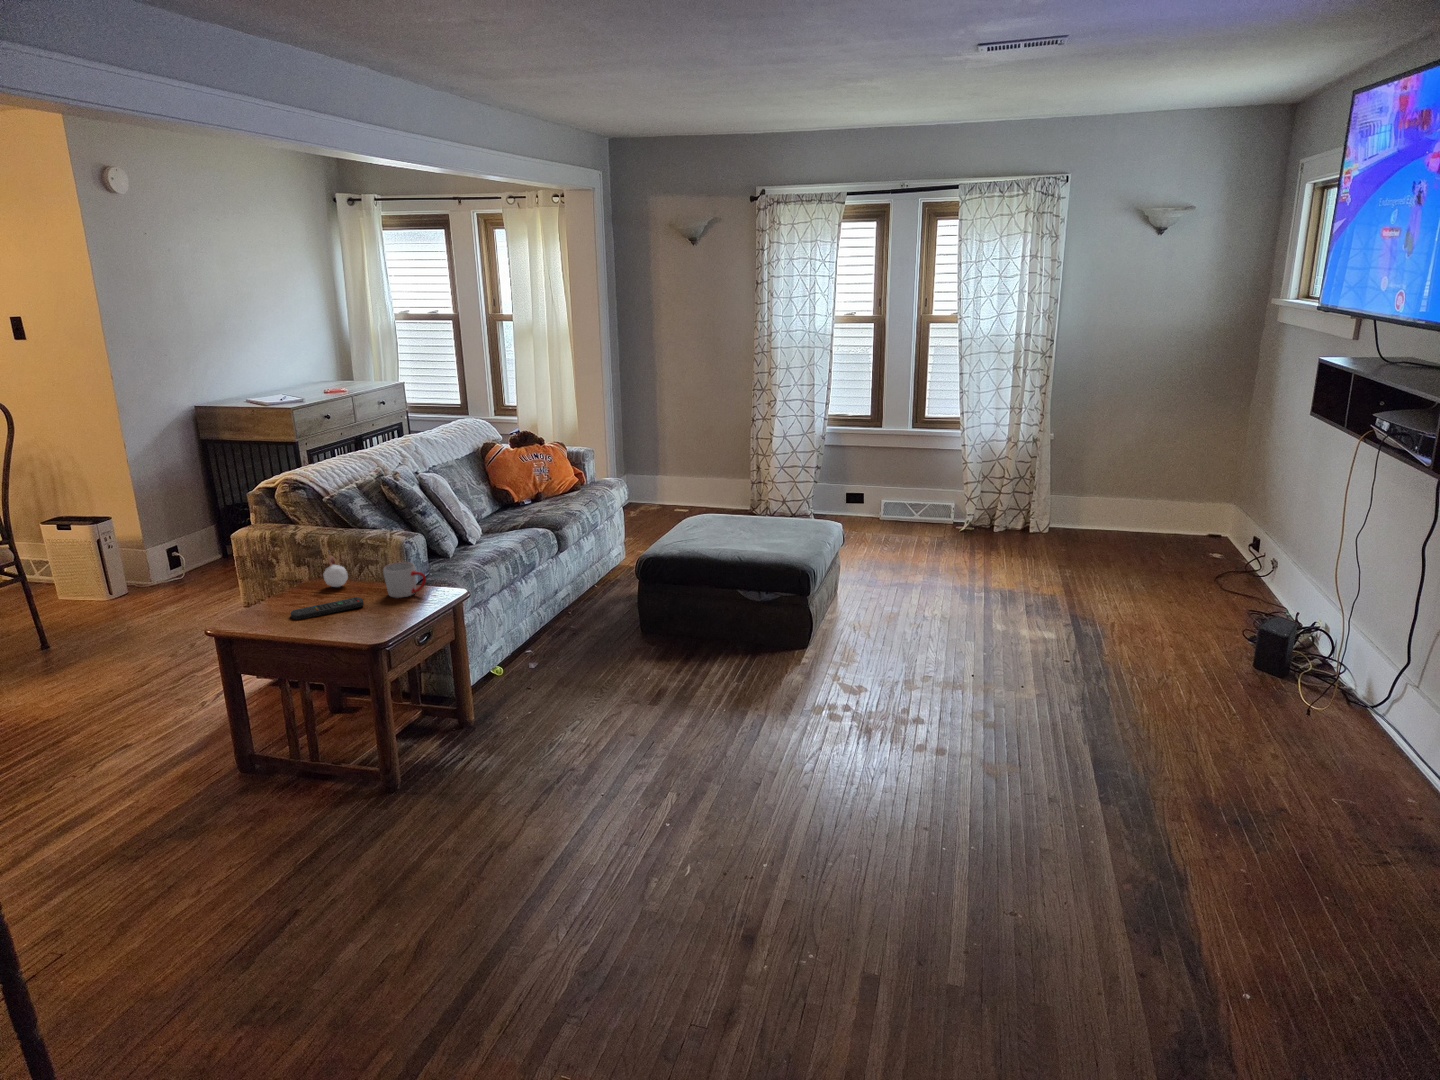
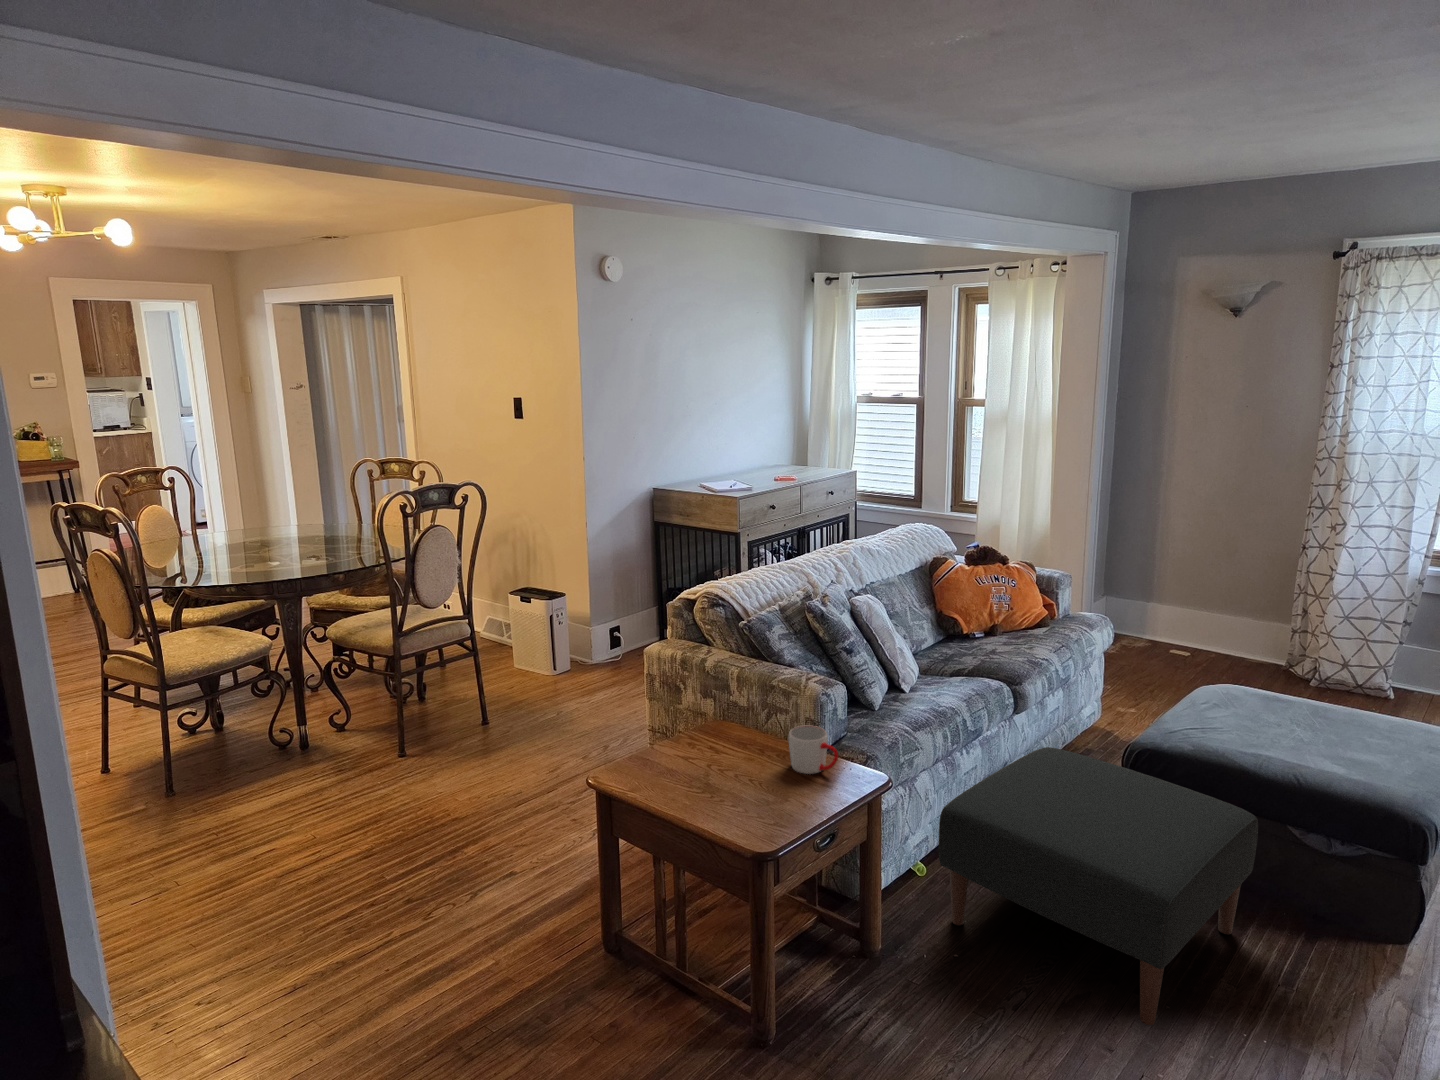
candle: present [324,555,348,587] -> none [724,689,750,739]
ottoman: none [509,566,717,717] -> present [938,747,1258,1025]
remote control: present [291,597,364,620] -> none [675,765,759,787]

